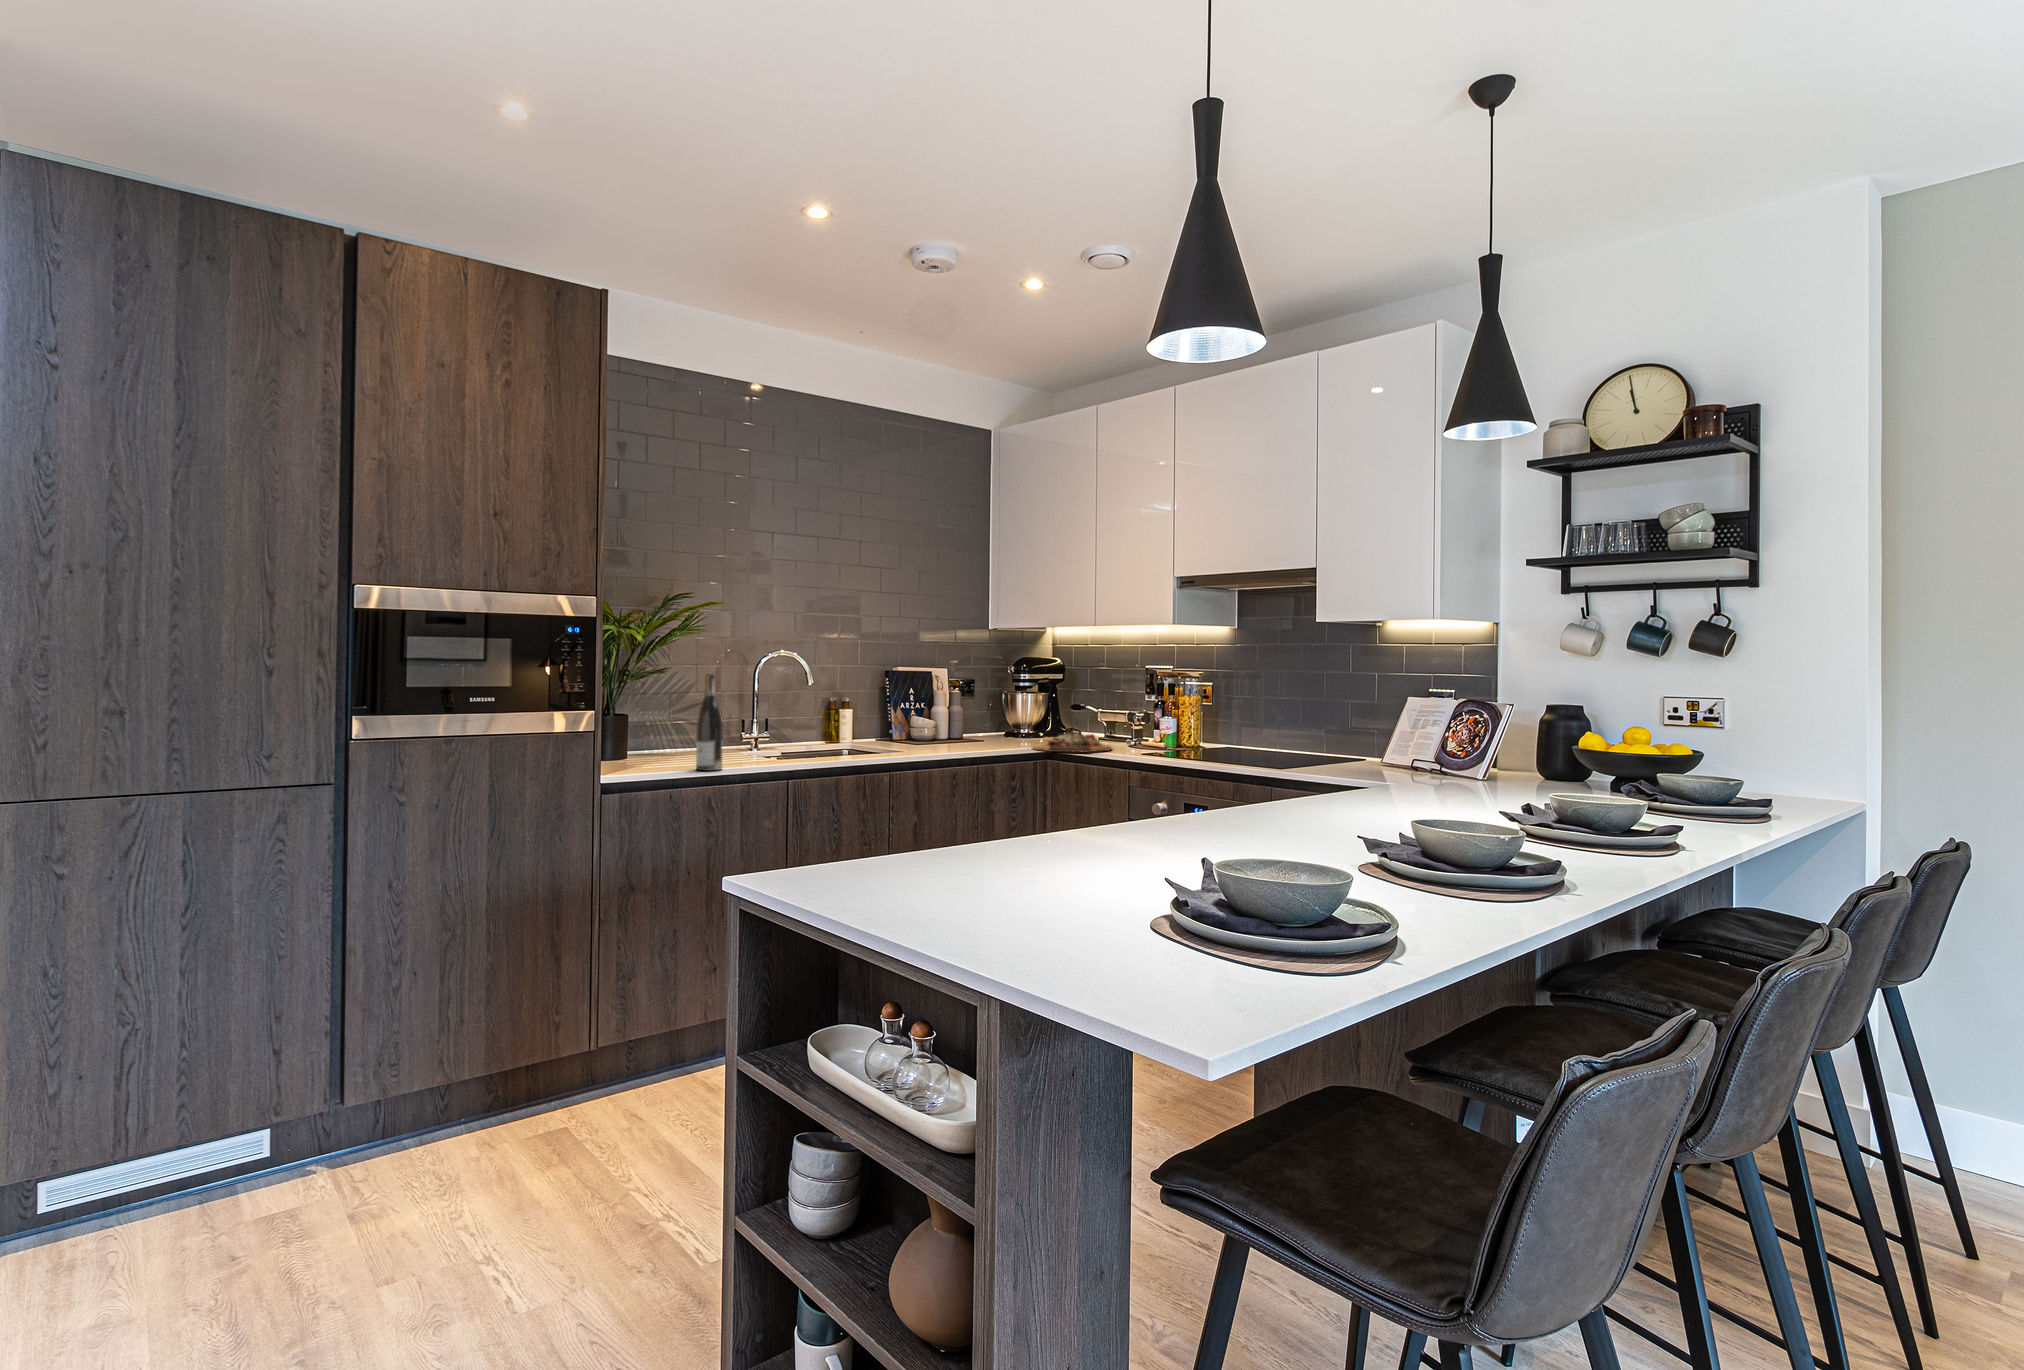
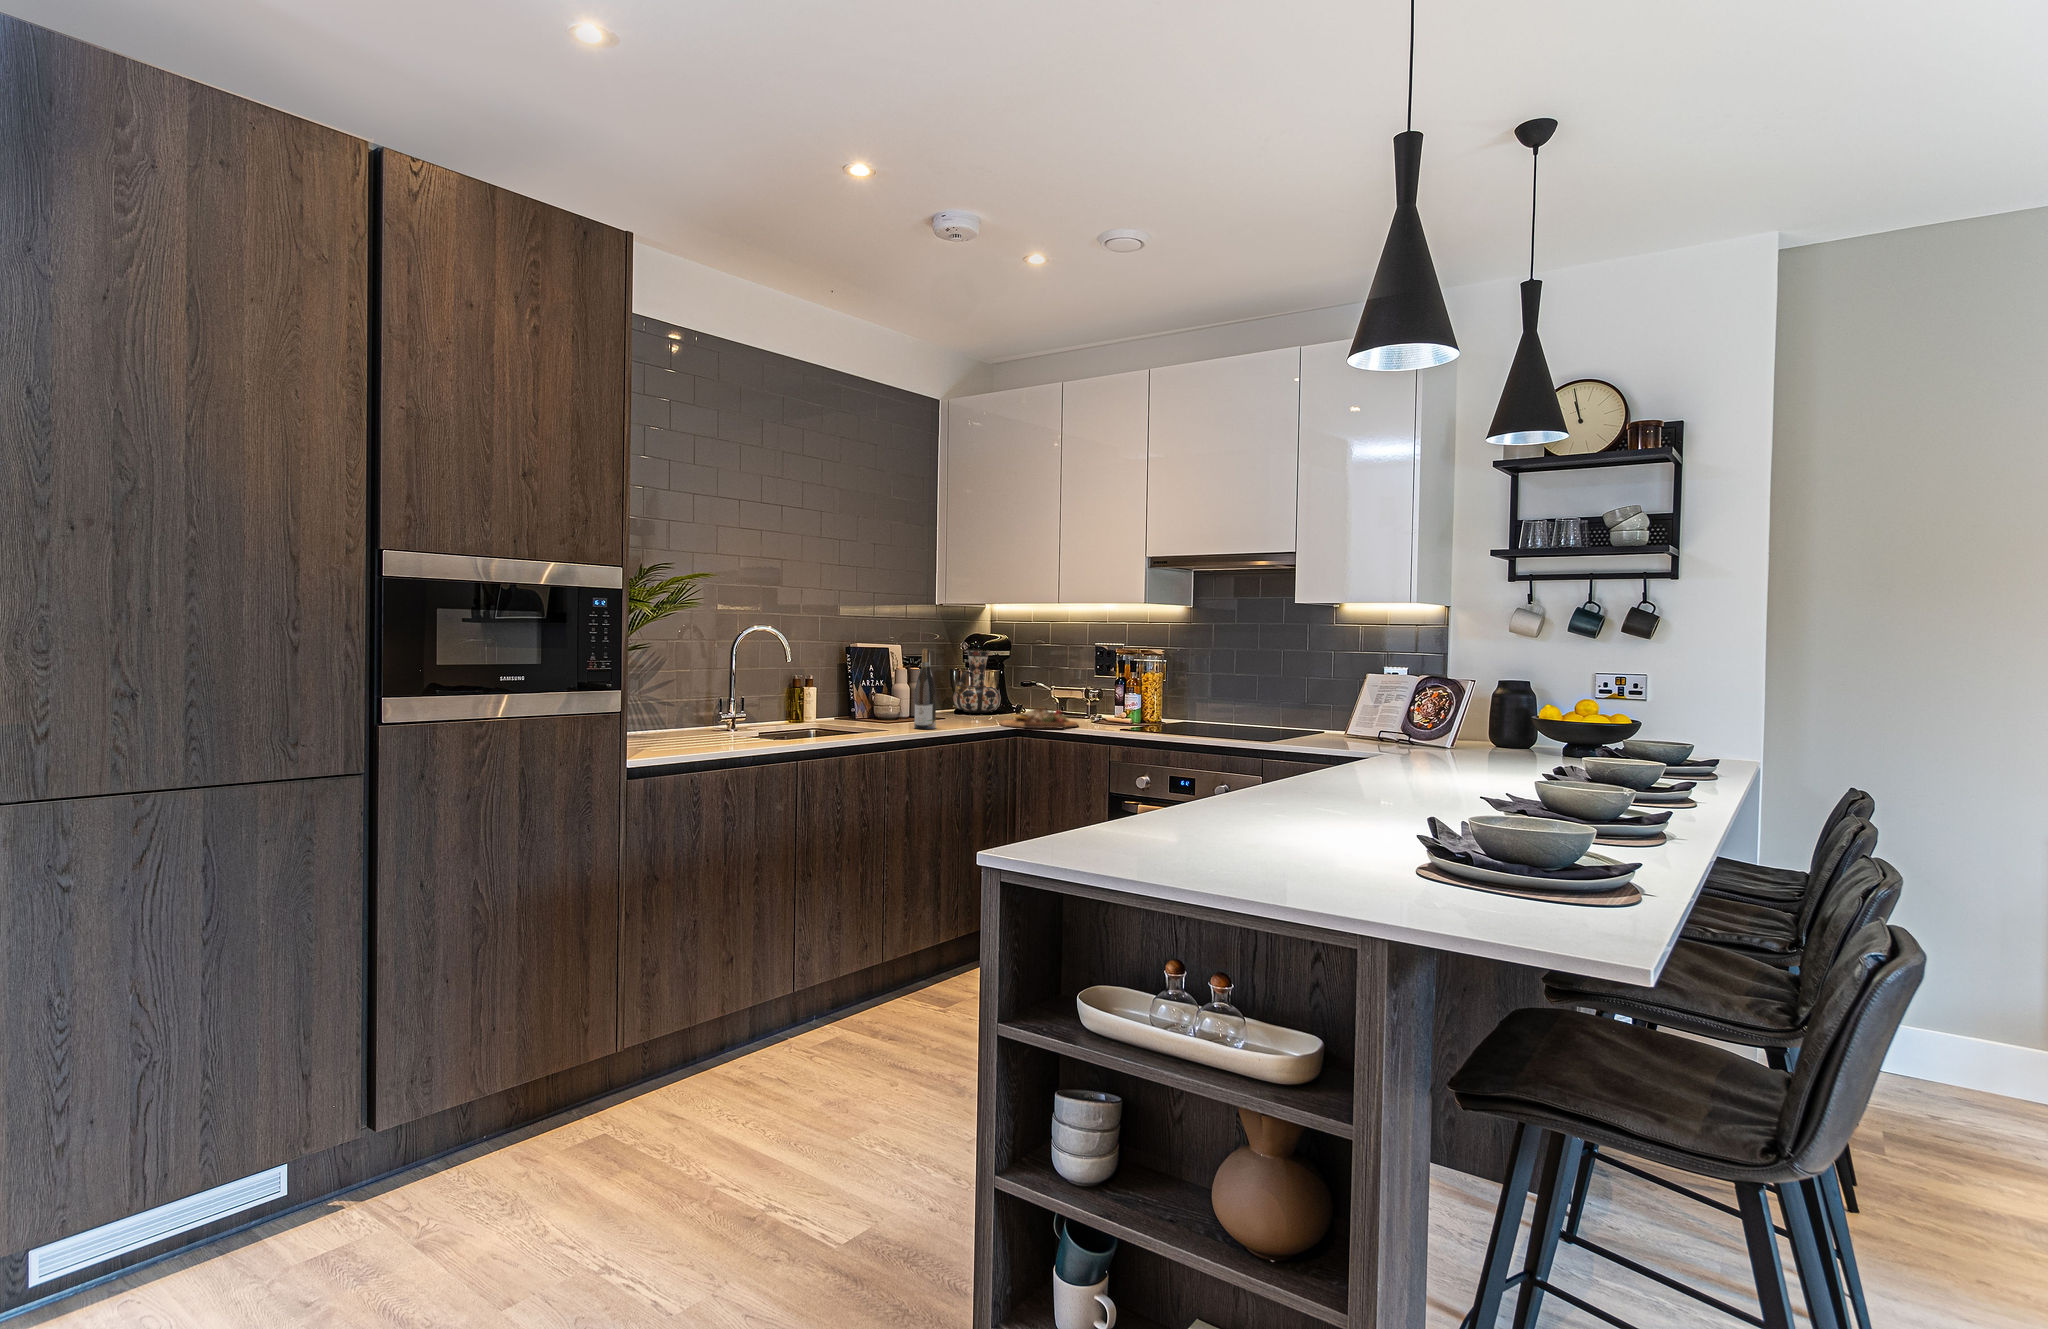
decorative vase: none [1007,672,1055,736] -> present [953,650,1001,713]
wine bottle: present [696,674,723,771] -> present [914,649,936,729]

